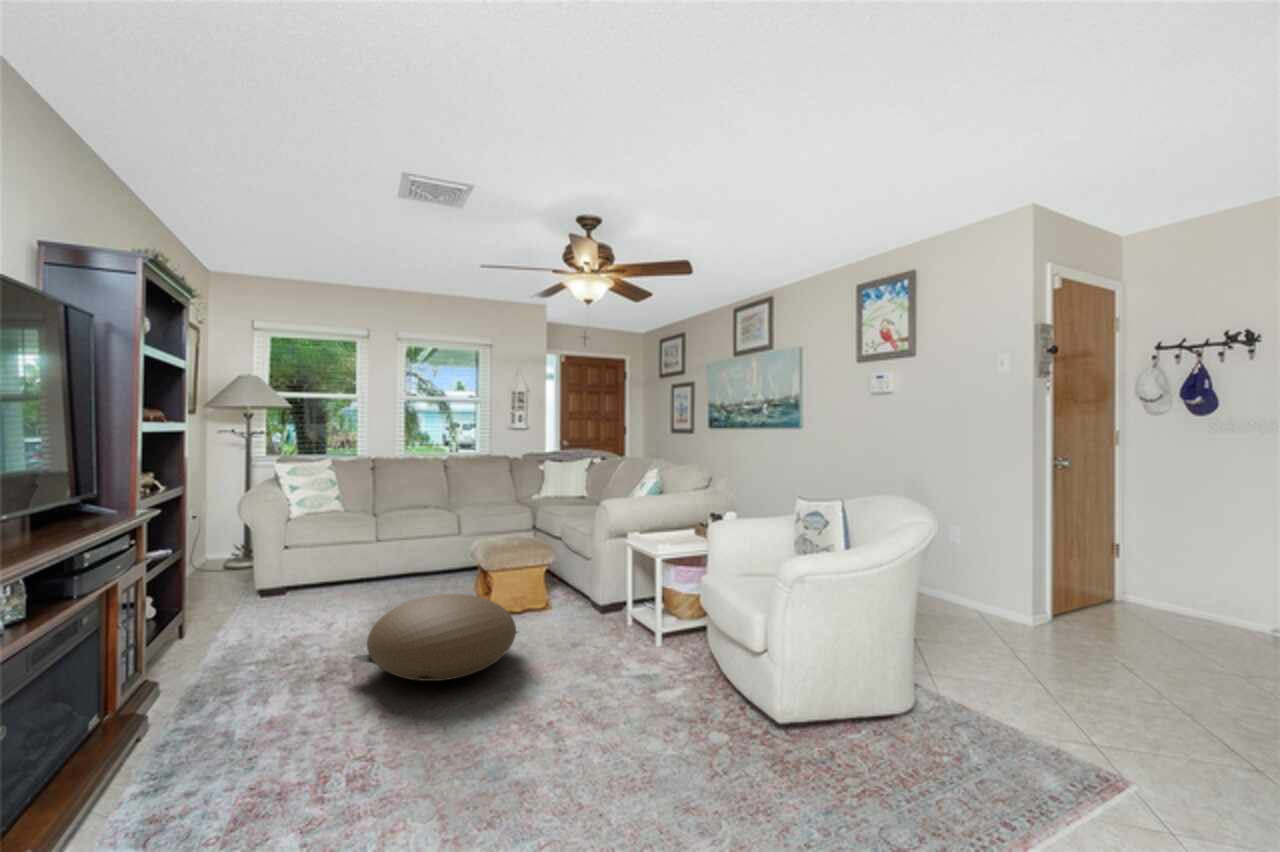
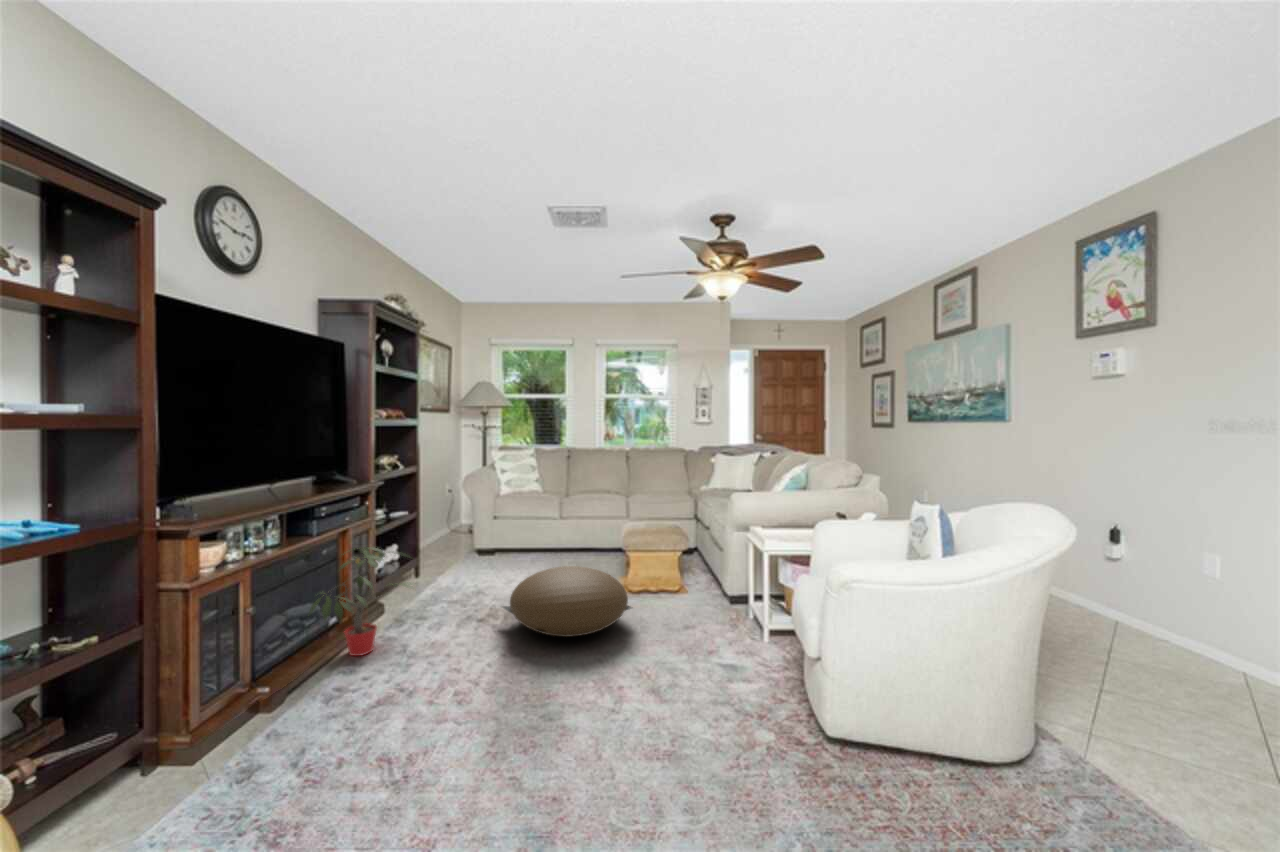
potted plant: none [61,606,231,772] -> present [310,547,413,656]

